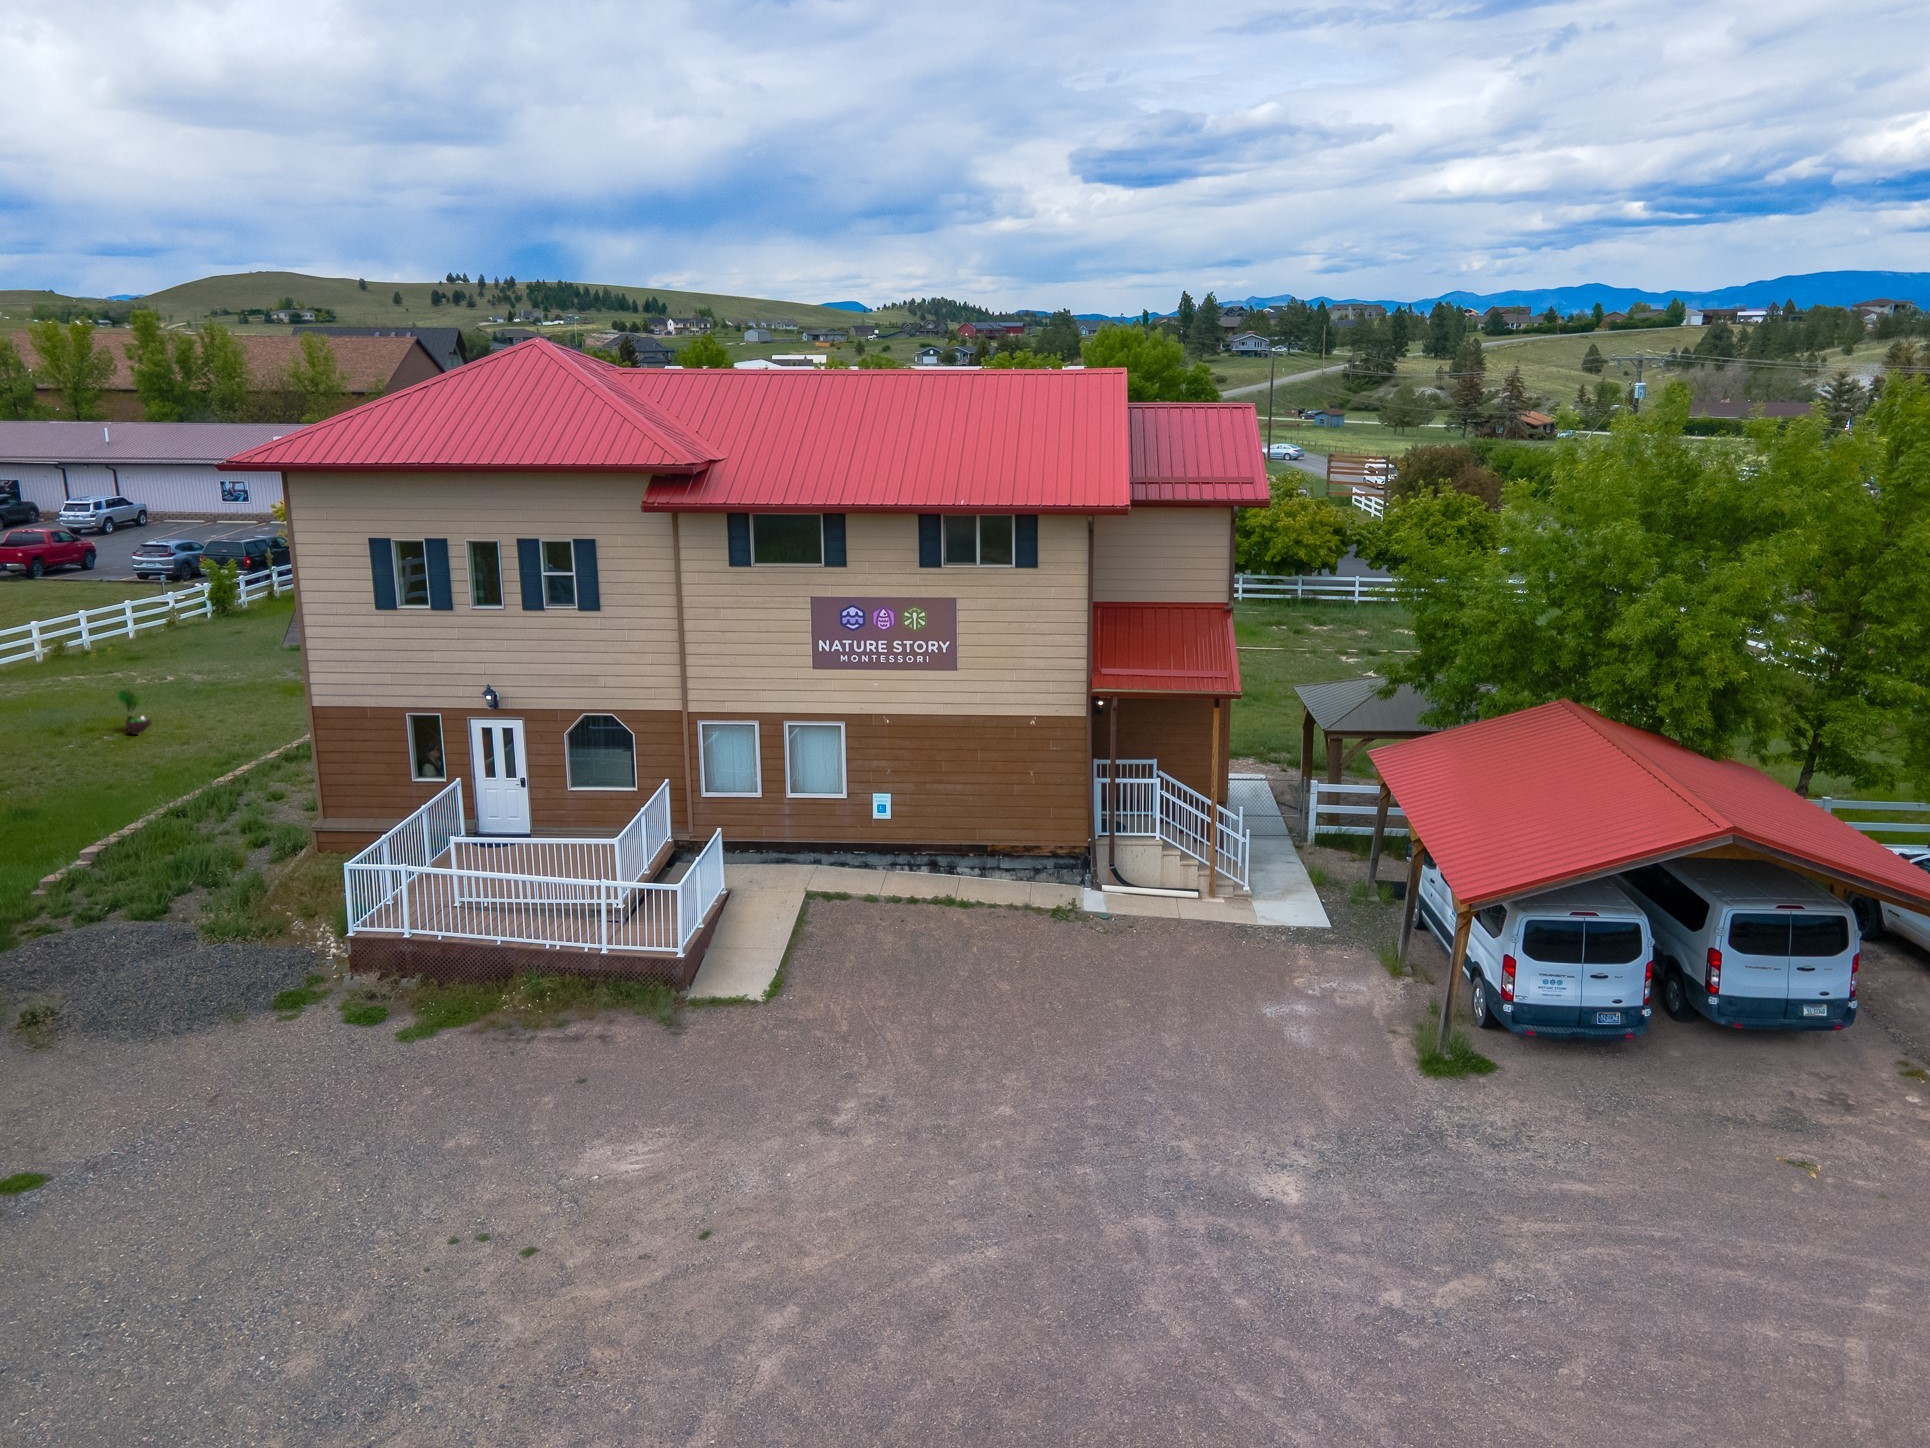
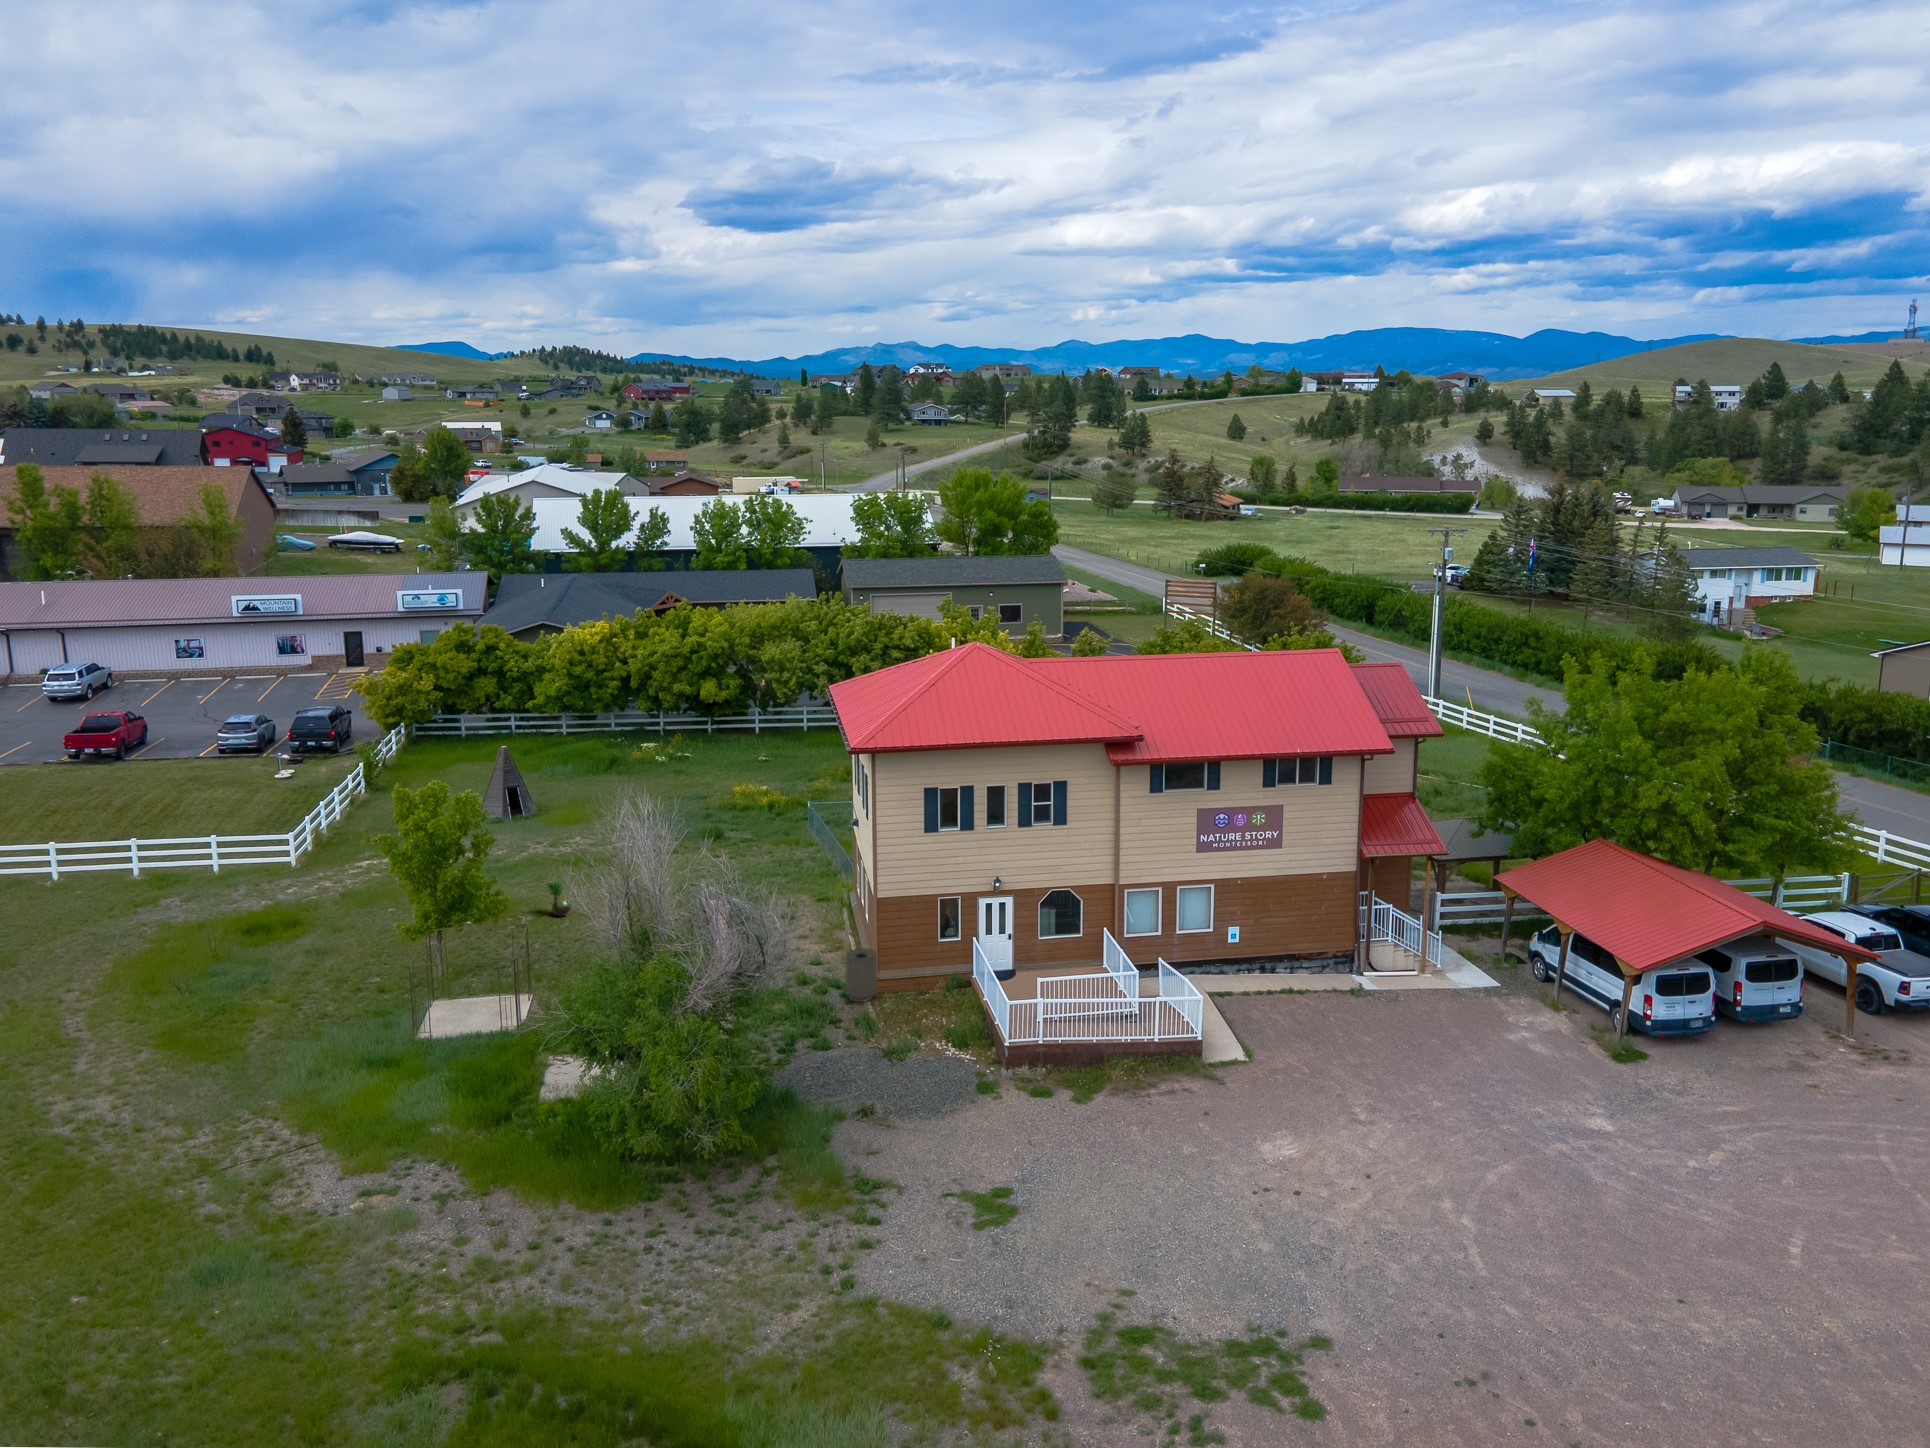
trash can: none [259,779,315,856] -> present [846,948,877,1002]

